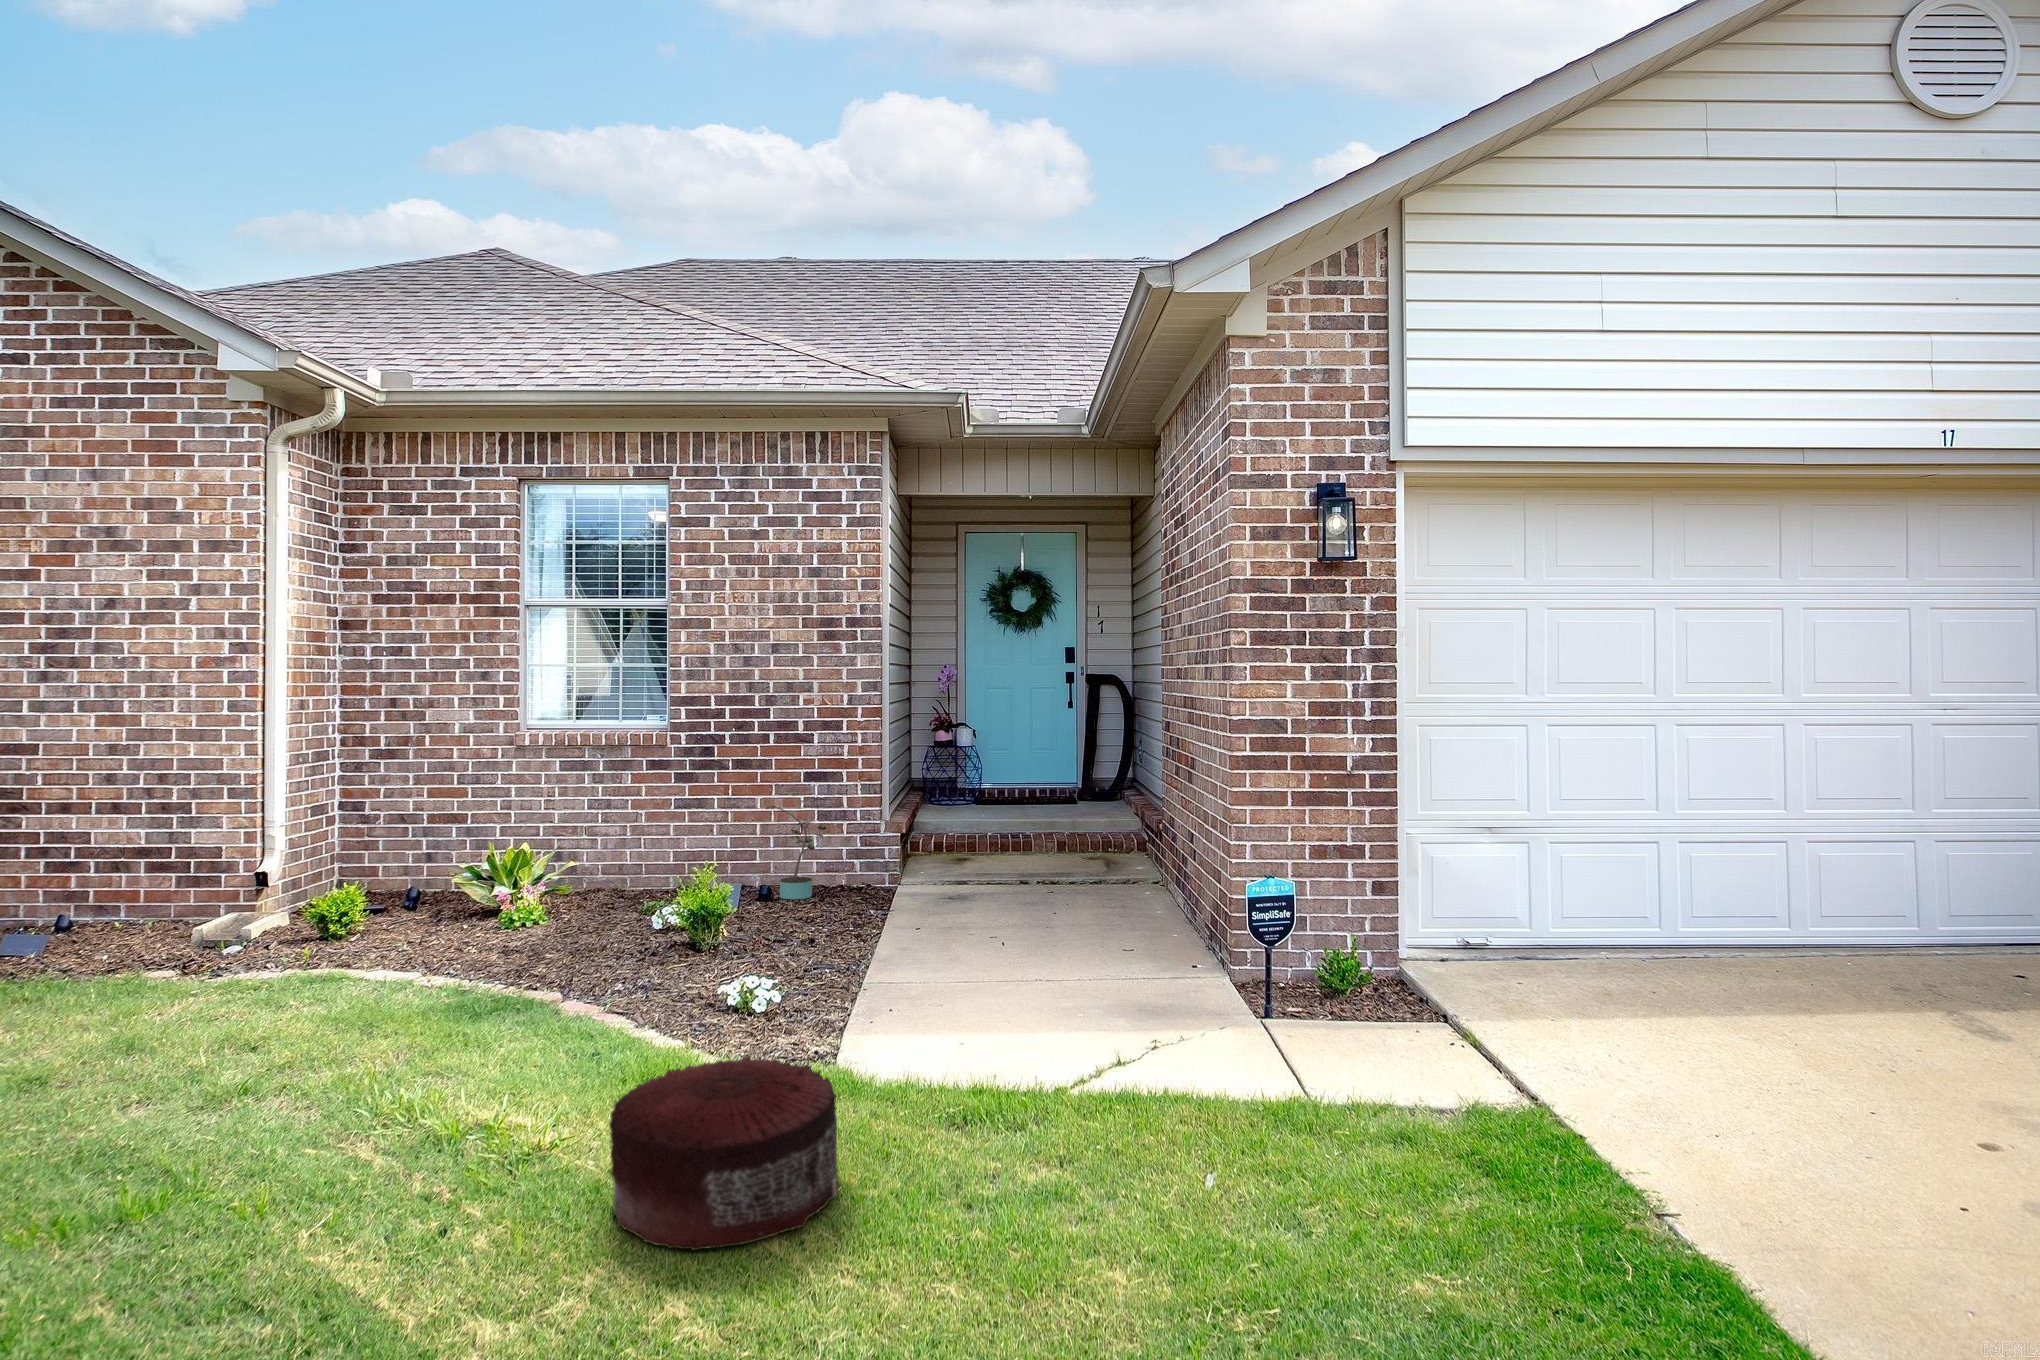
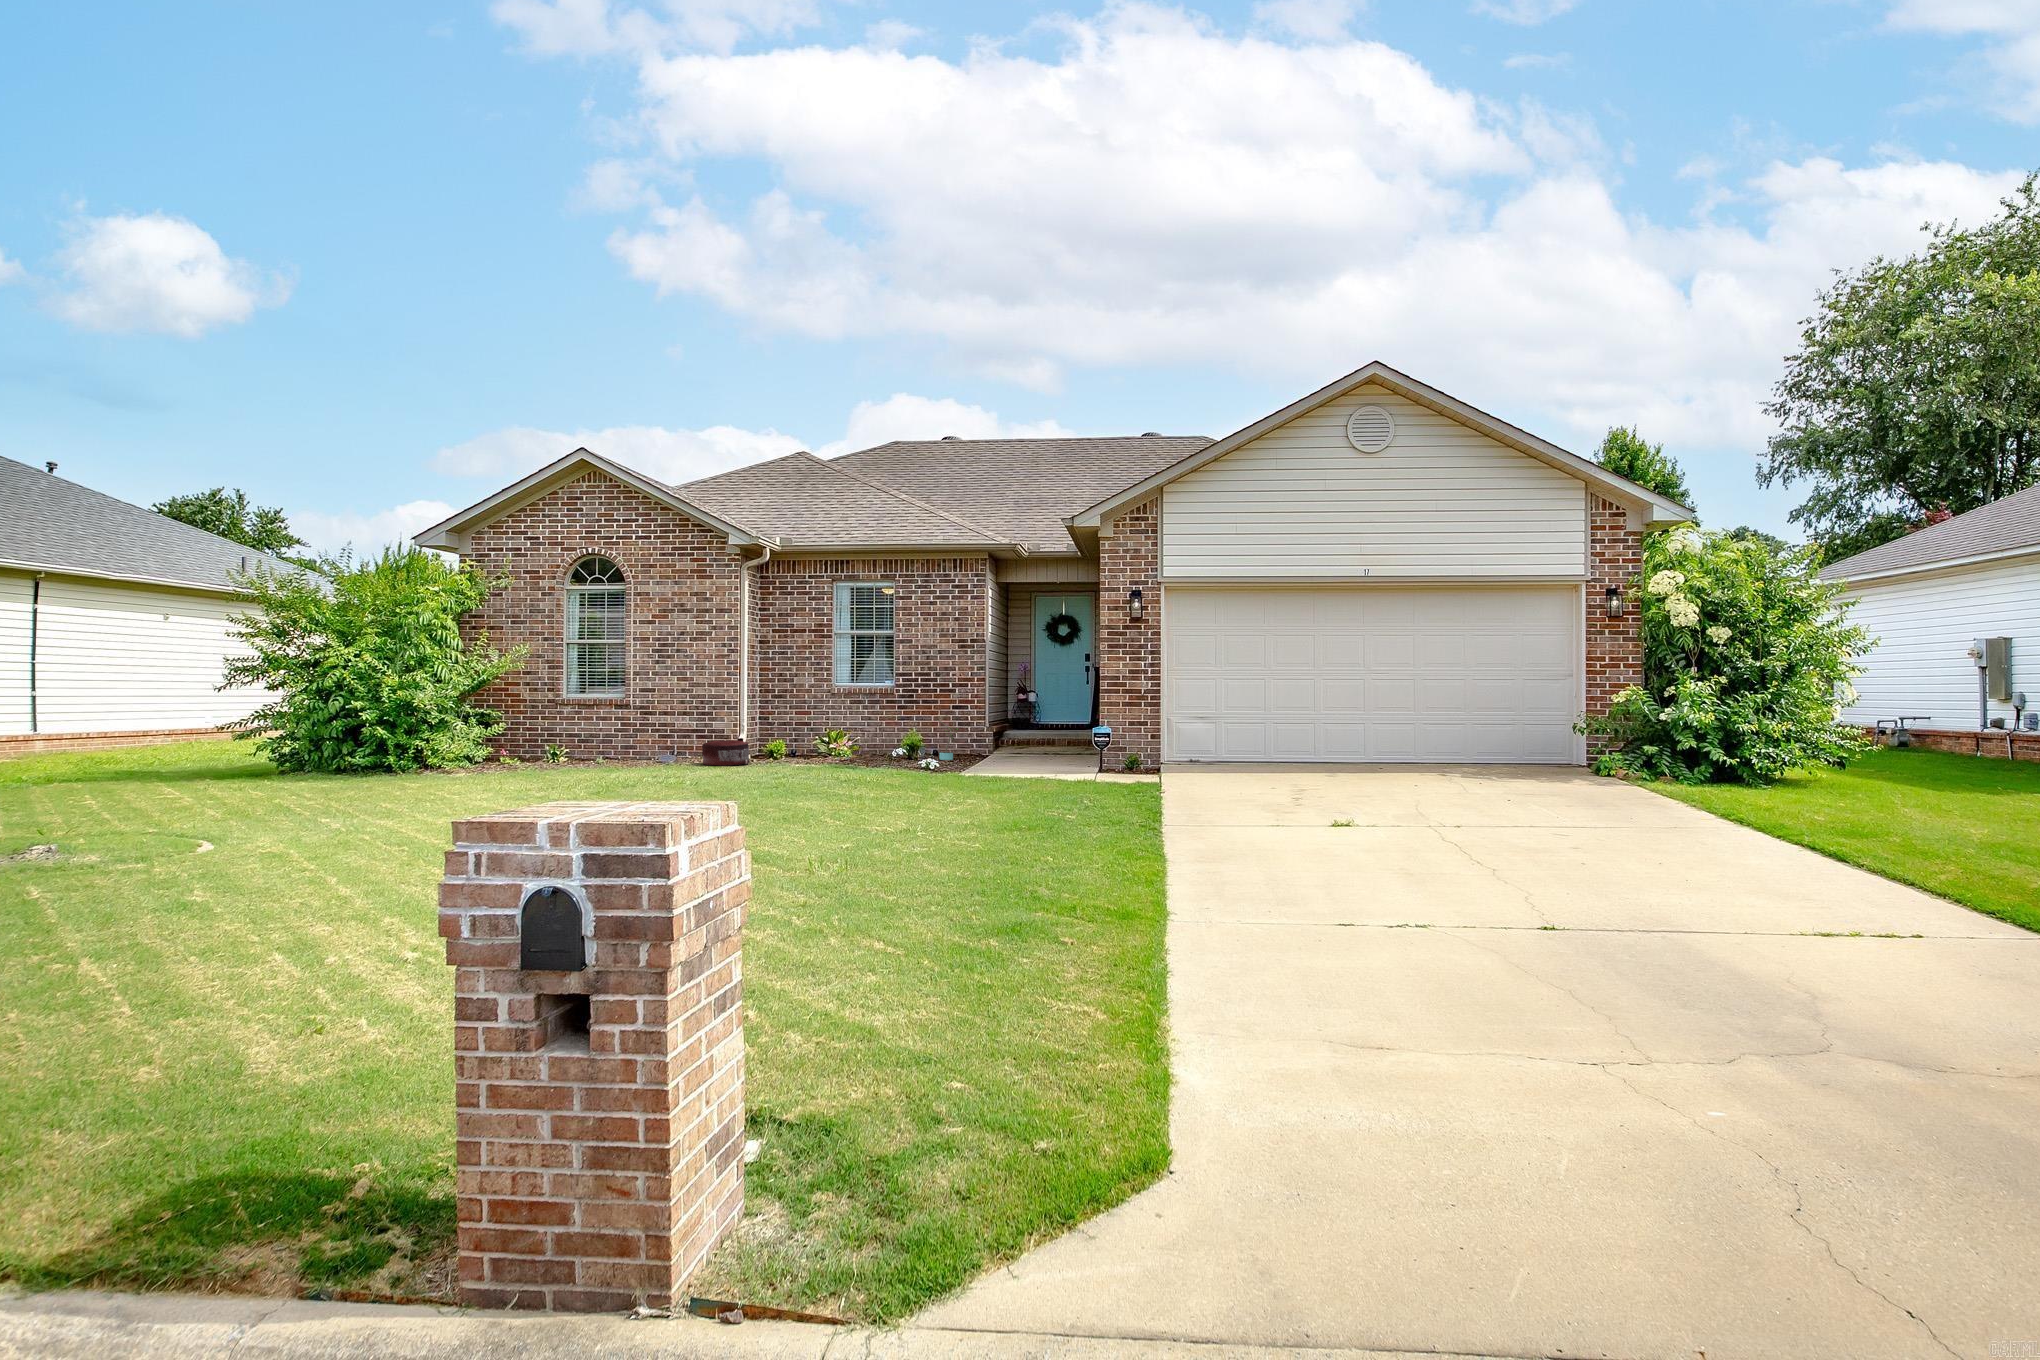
pouf: present [609,1055,838,1250] -> present [702,740,750,766]

